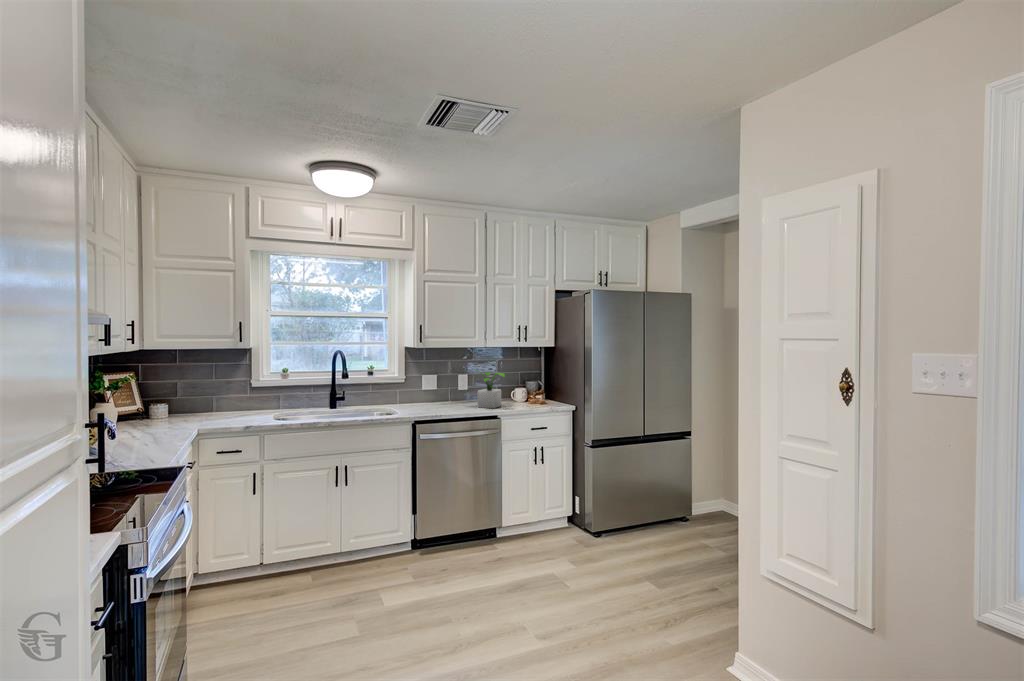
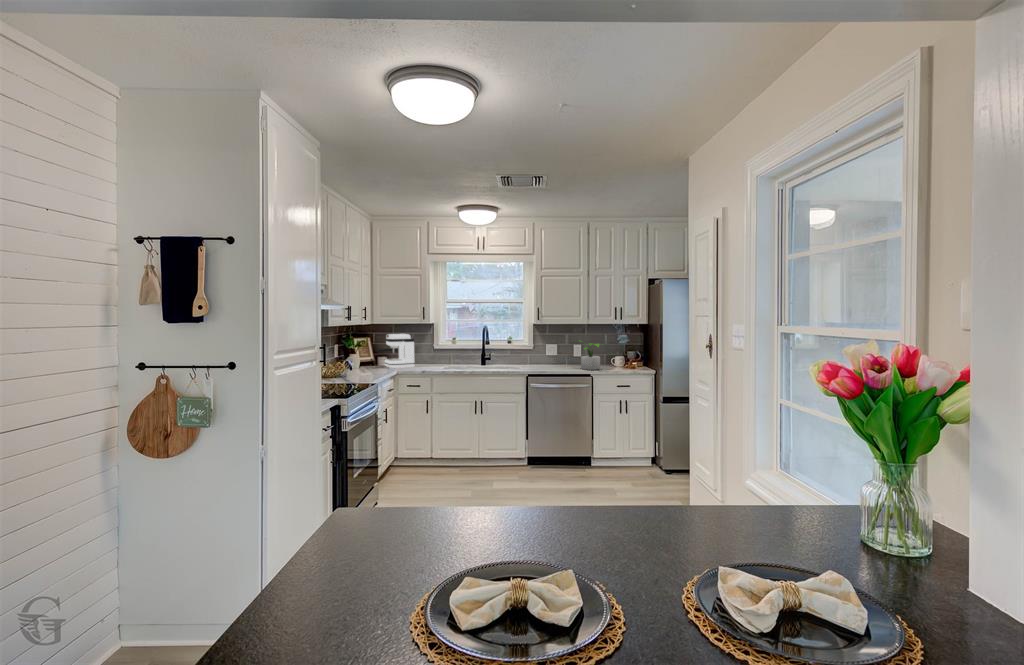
coffee maker: none [151,365,223,424] -> present [377,334,414,369]

